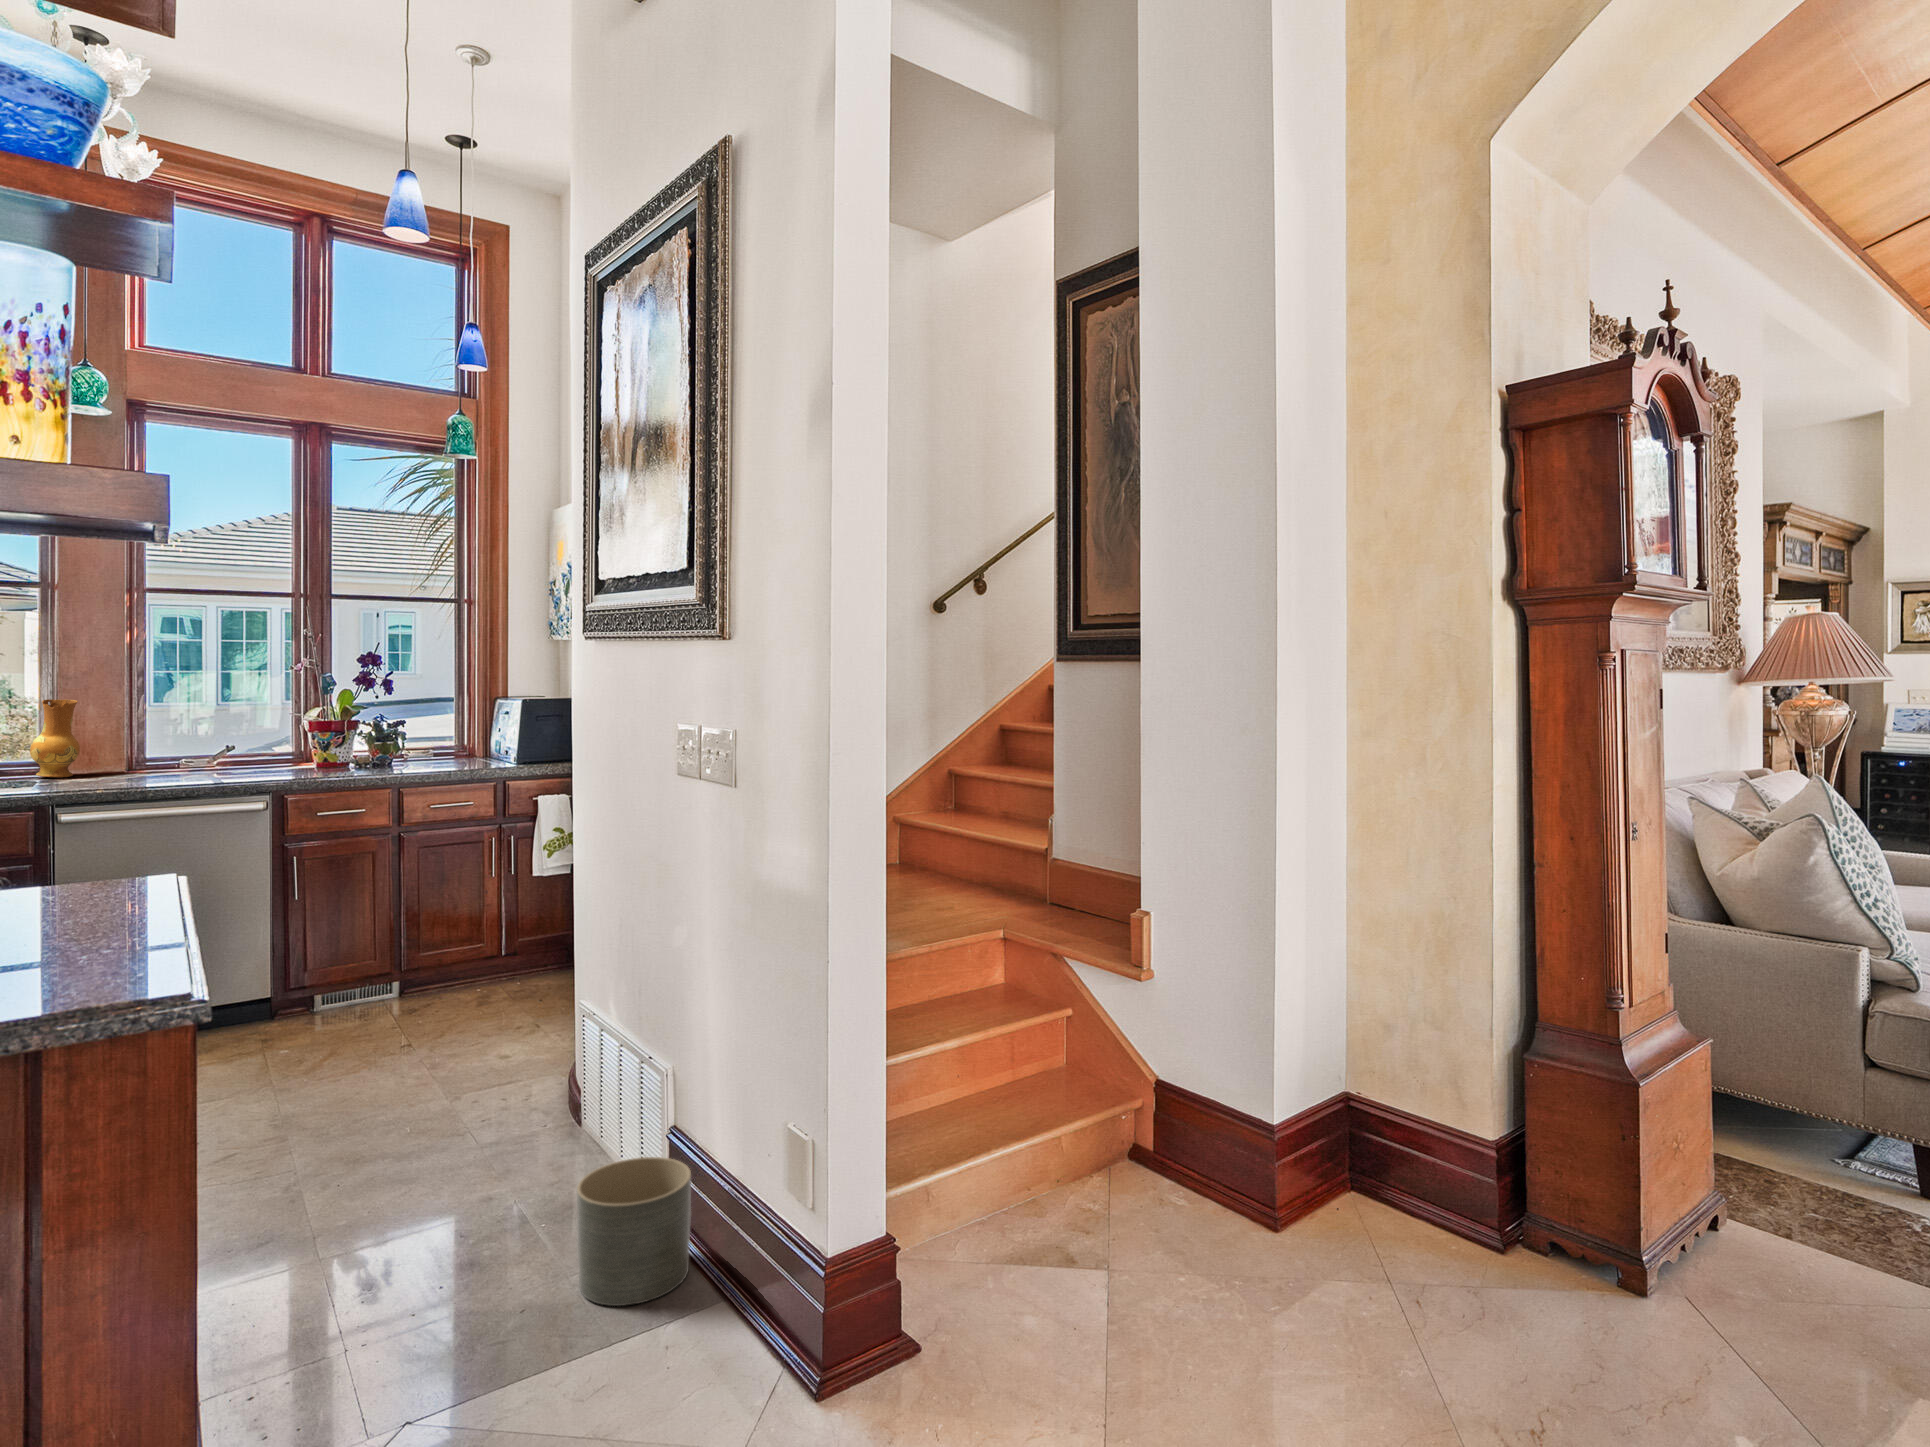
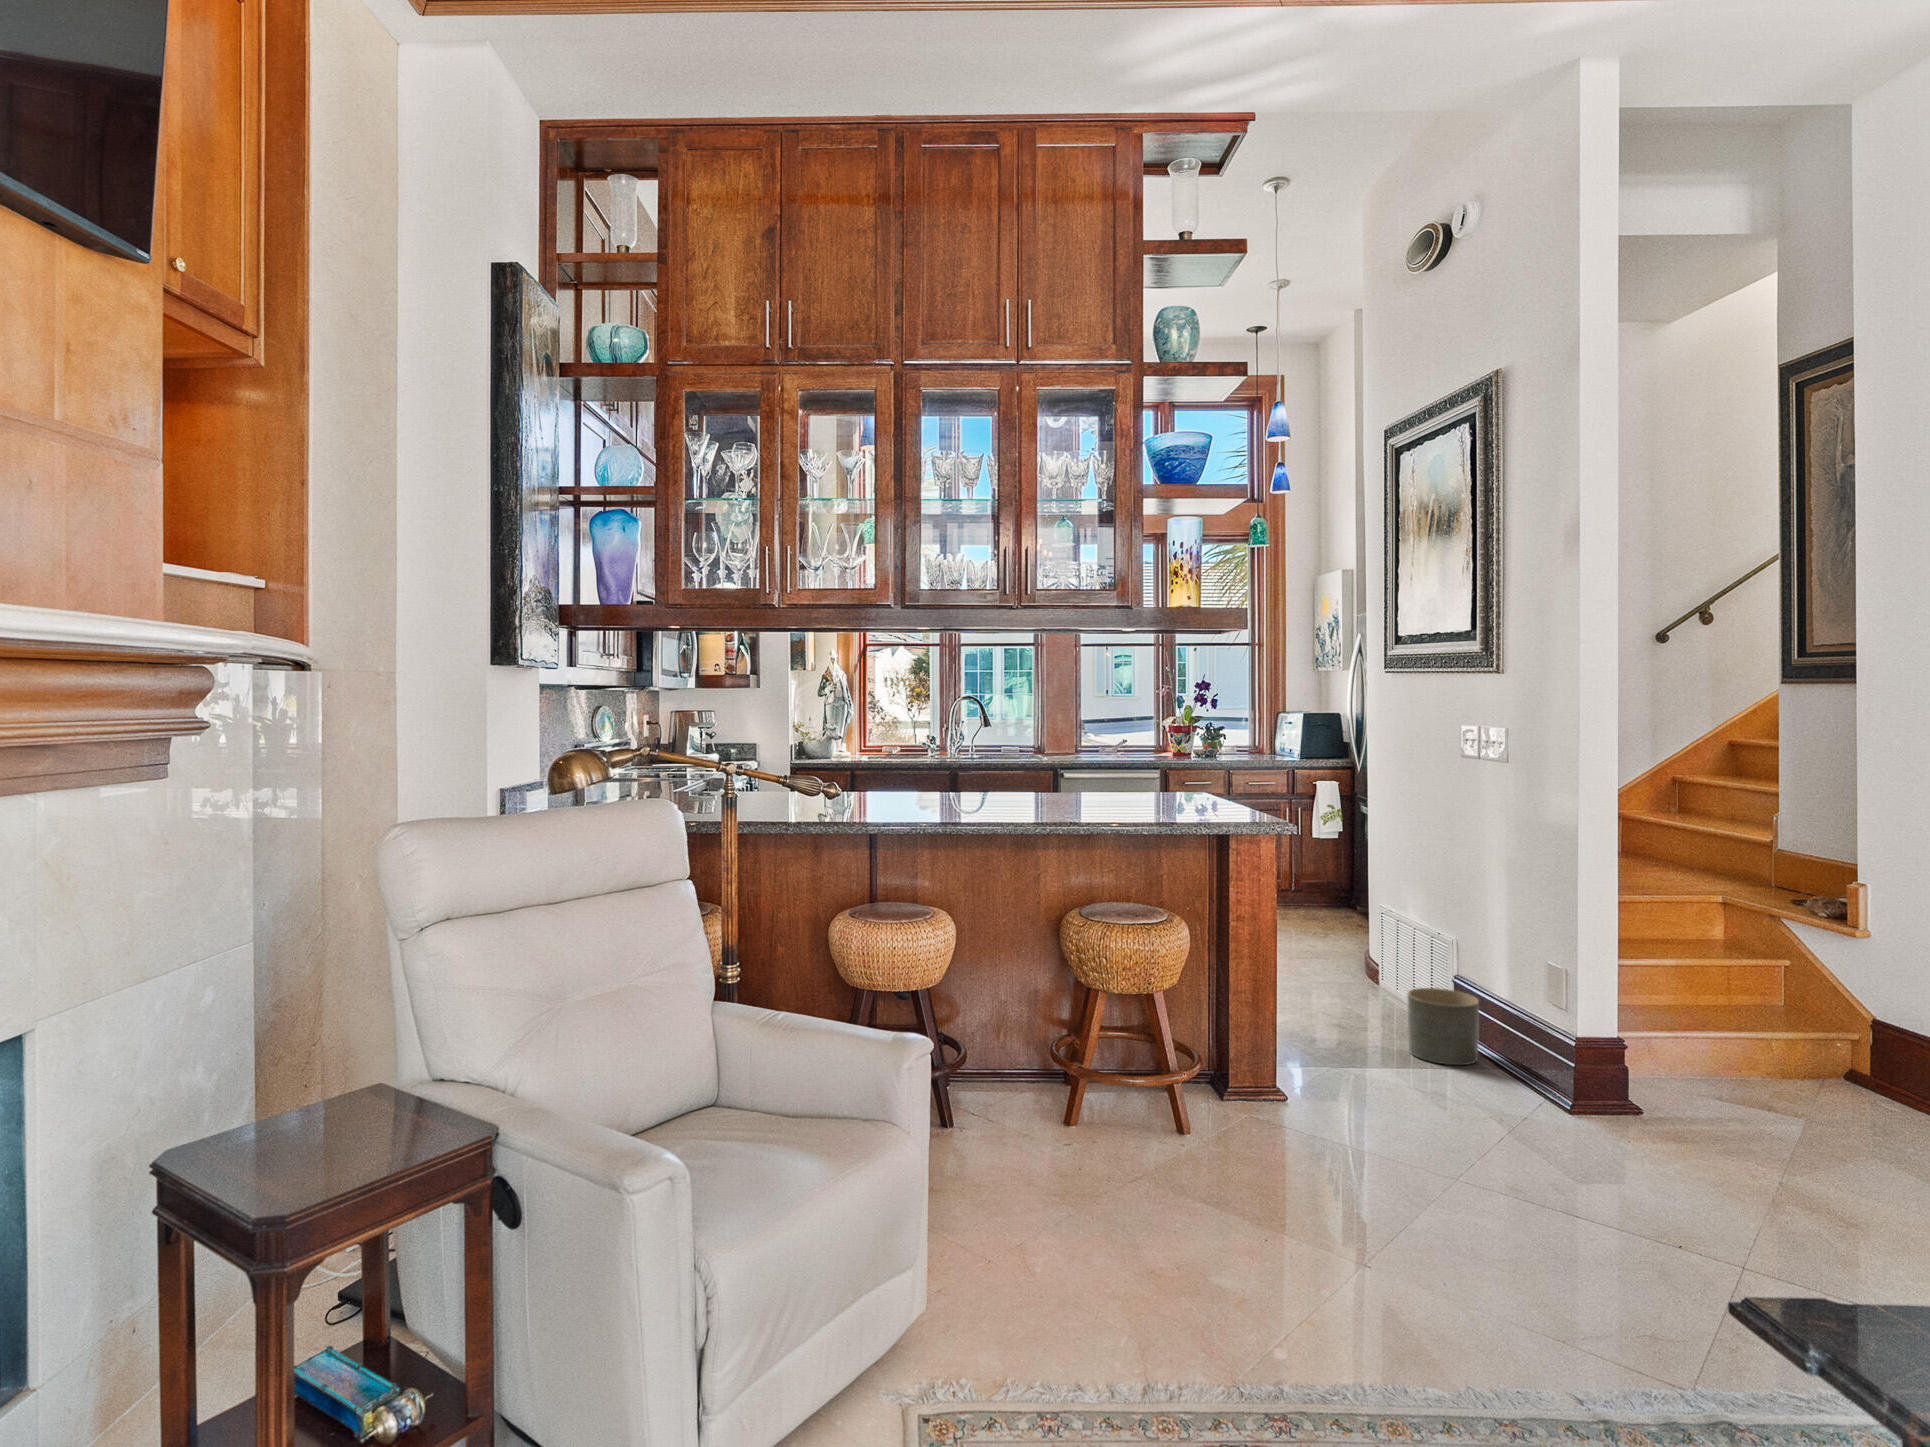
ceramic jug: present [30,699,80,778] -> none [1034,709,1056,754]

